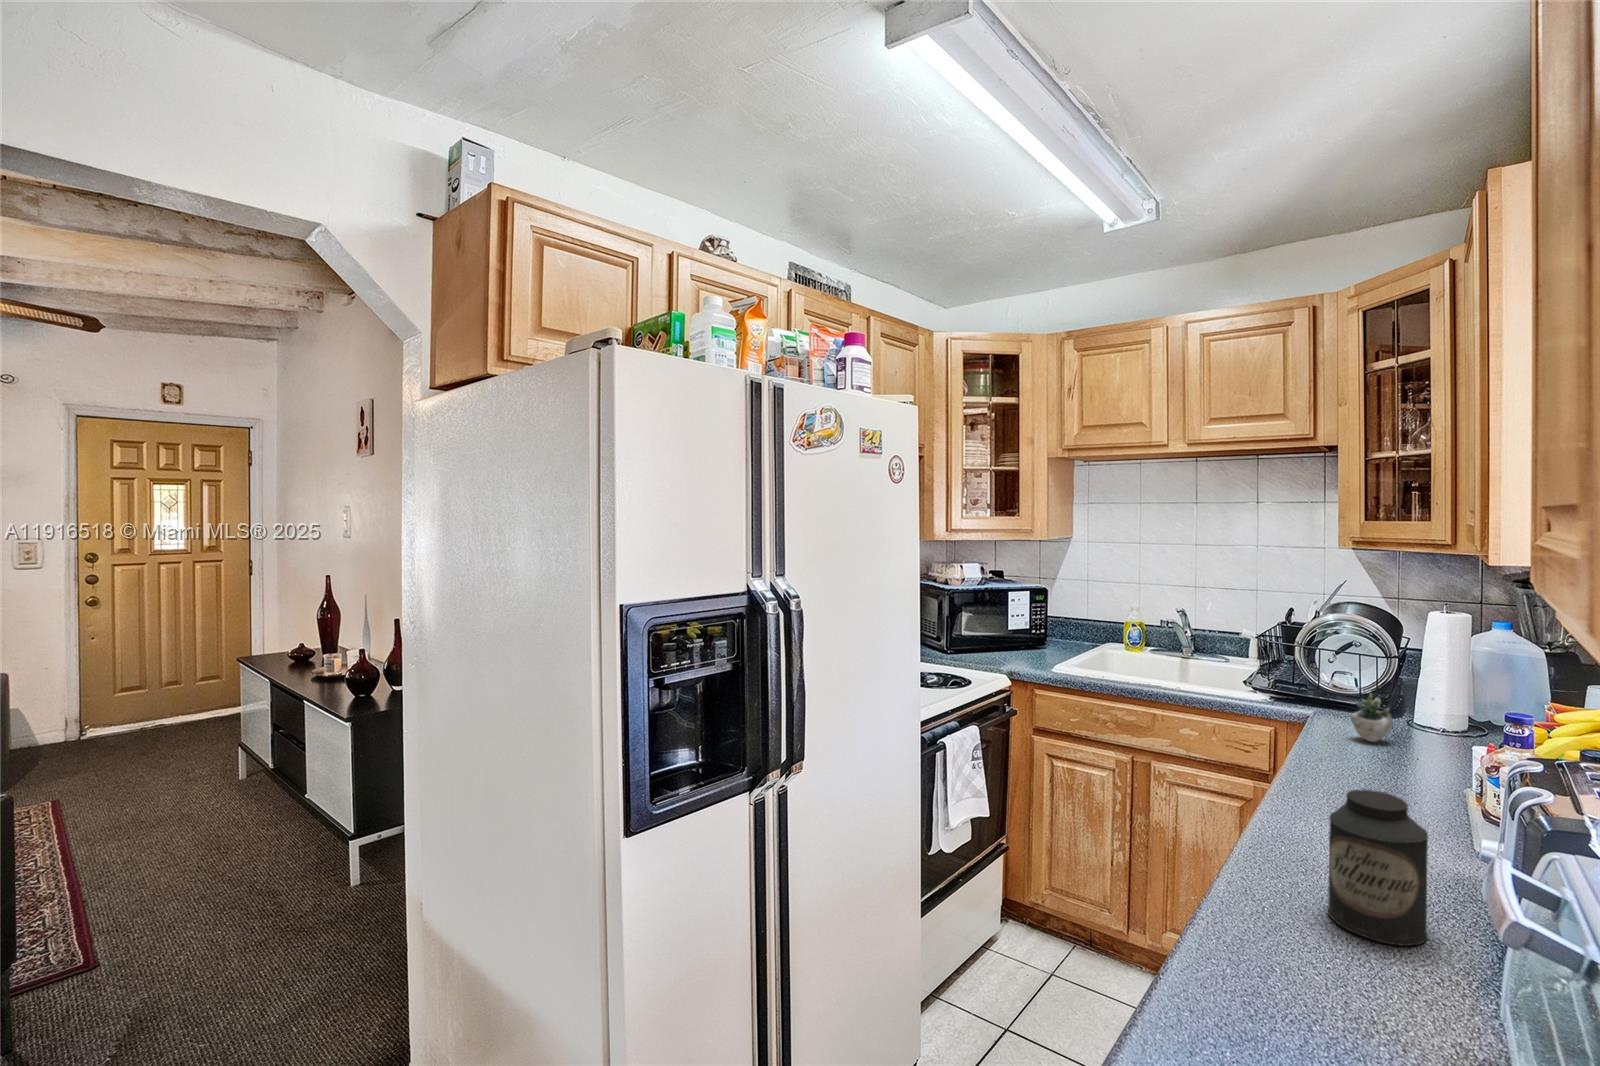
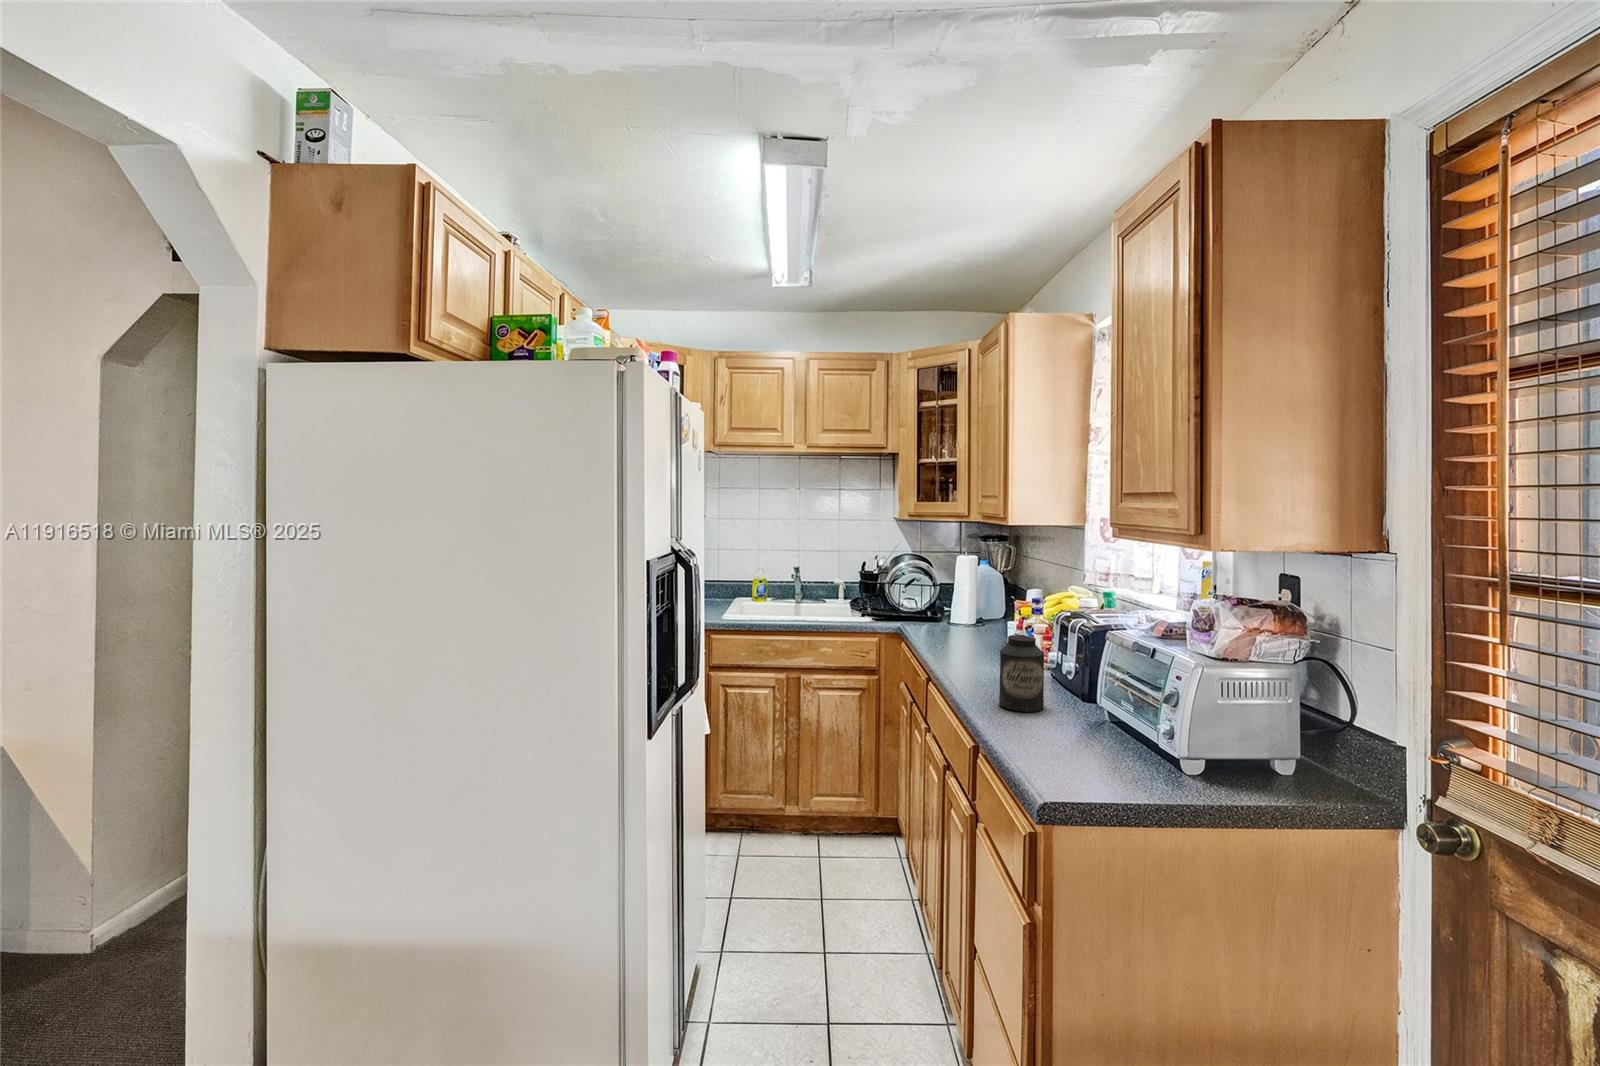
succulent plant: present [1351,693,1433,742] -> none [930,604,972,635]

